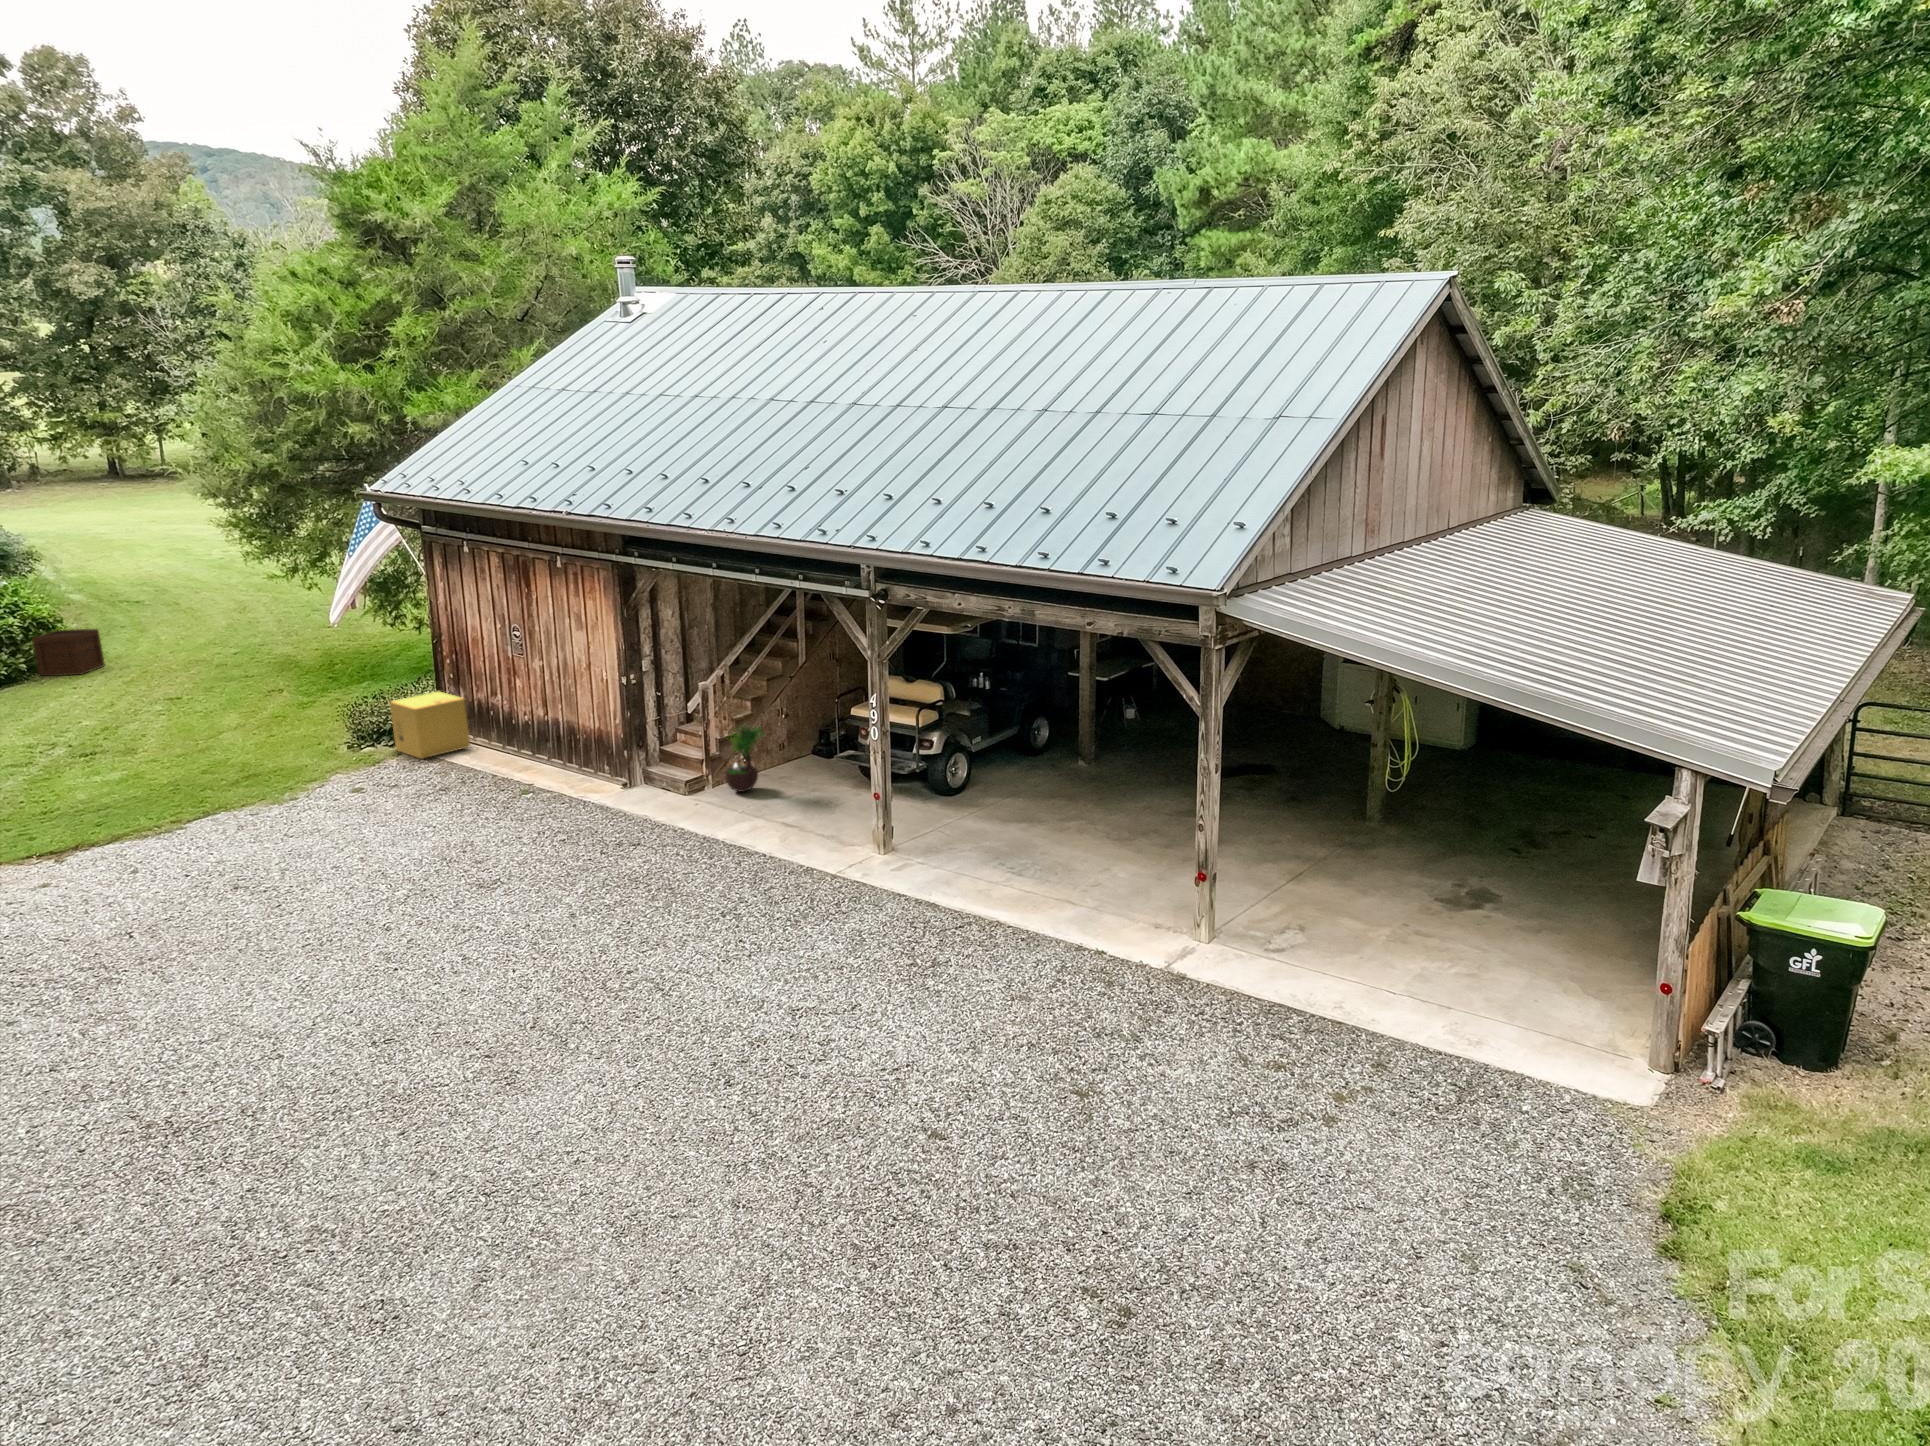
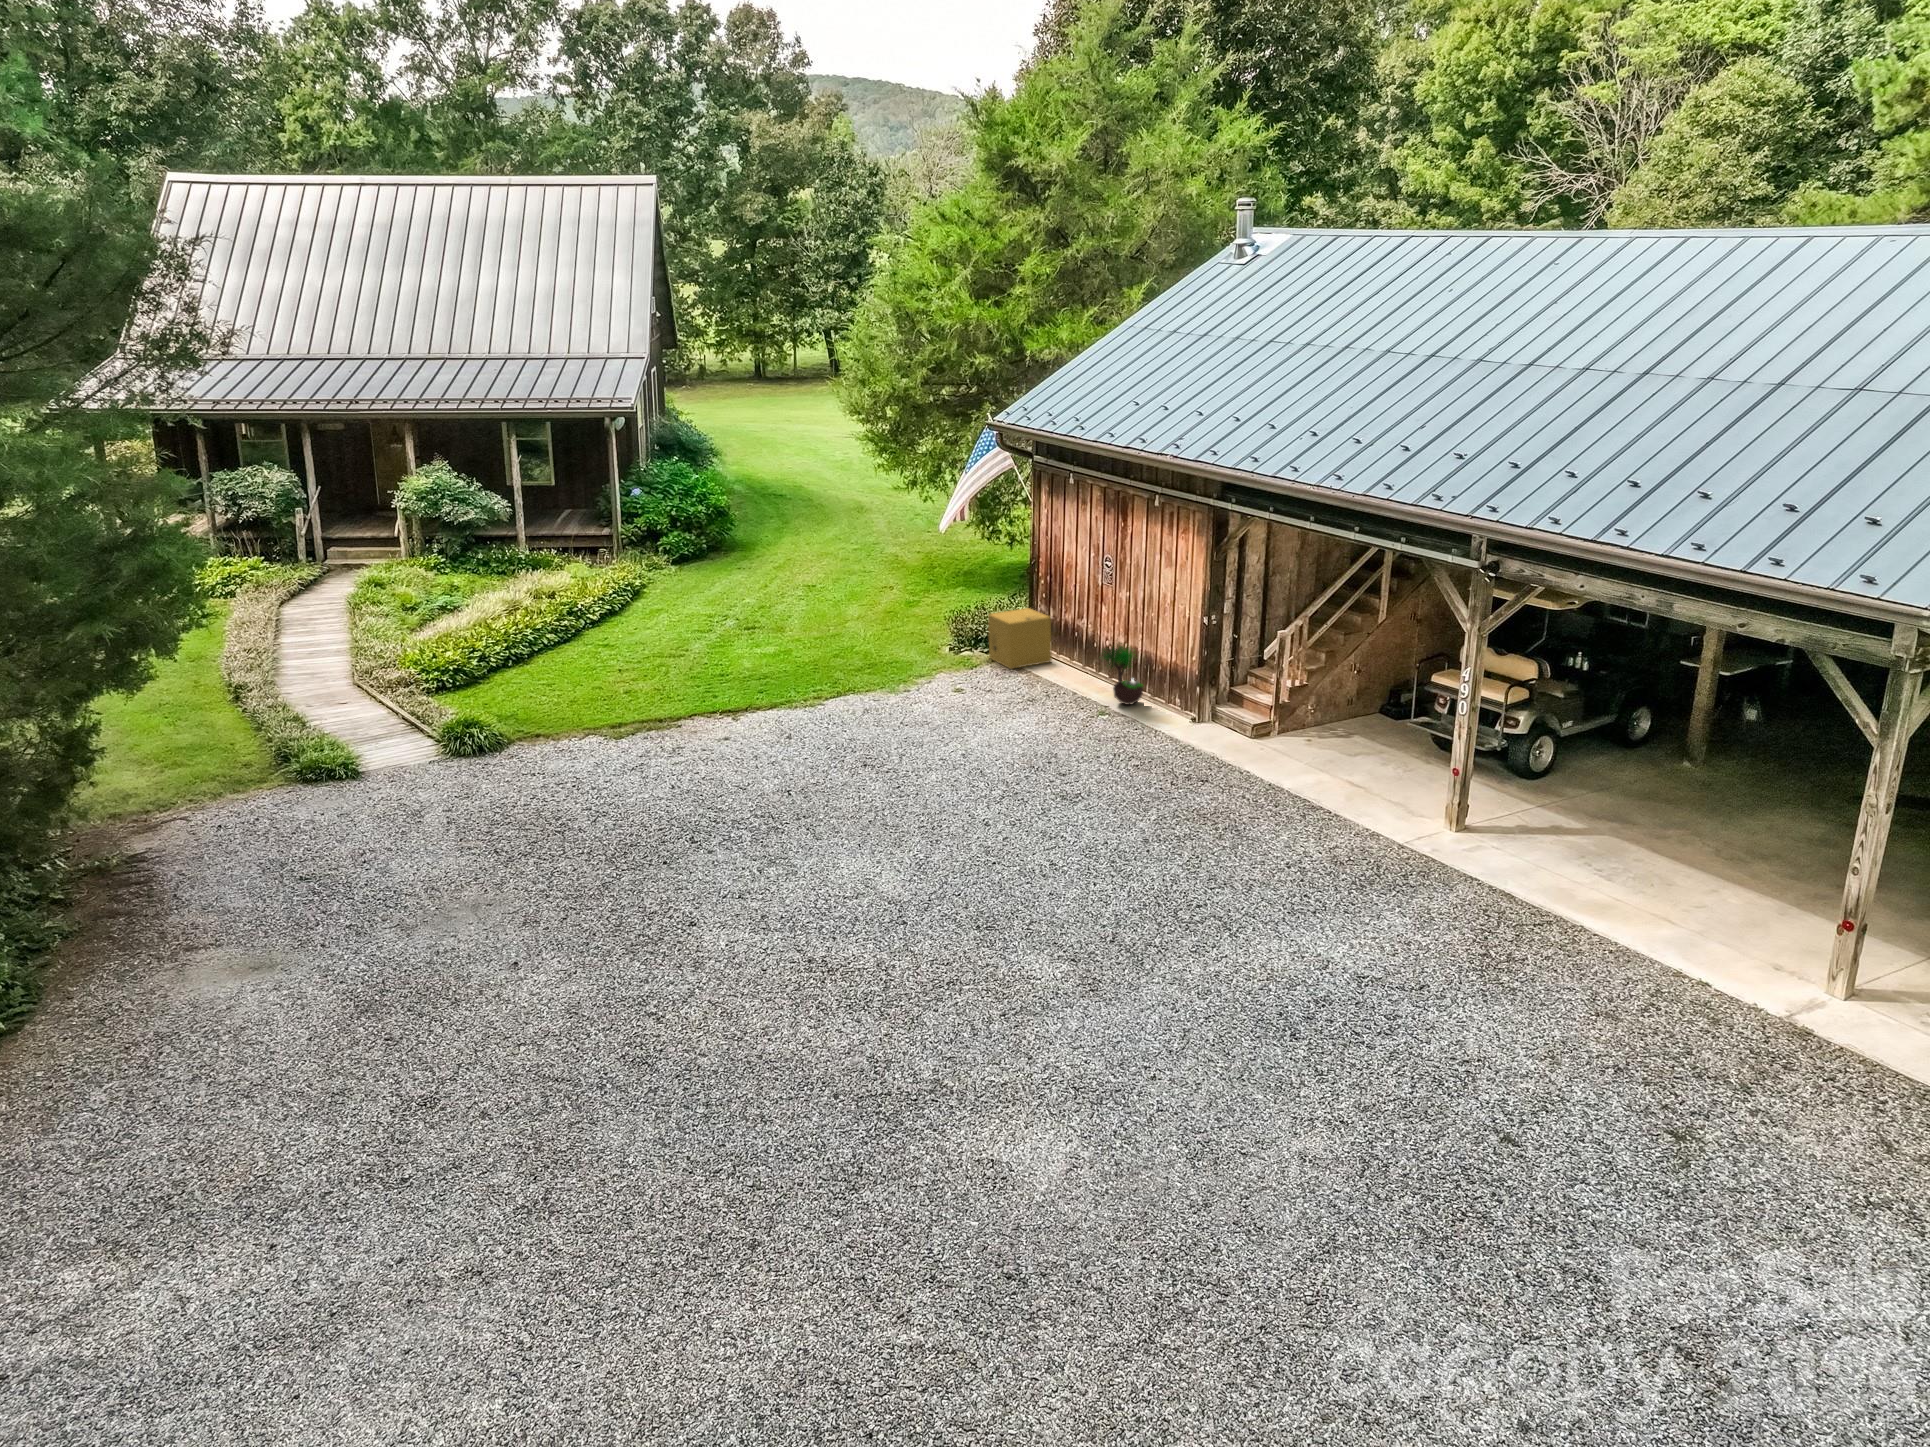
wooden crate: present [32,629,105,676] -> none [717,523,764,562]
potted tree: present [725,727,763,792] -> present [1104,646,1143,705]

